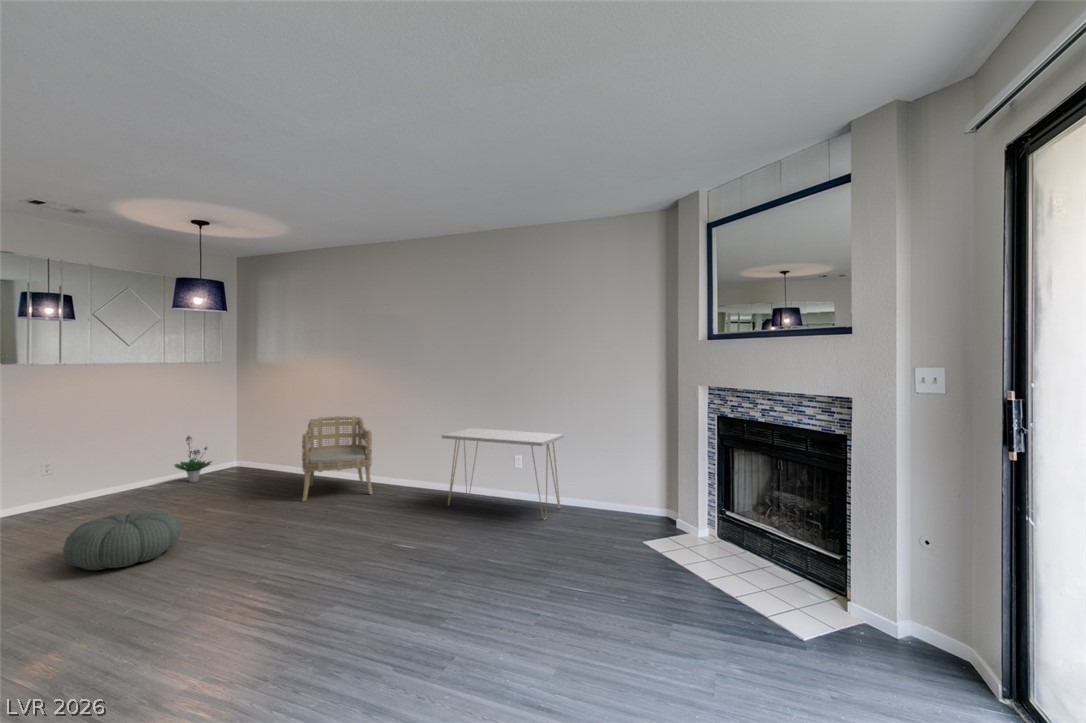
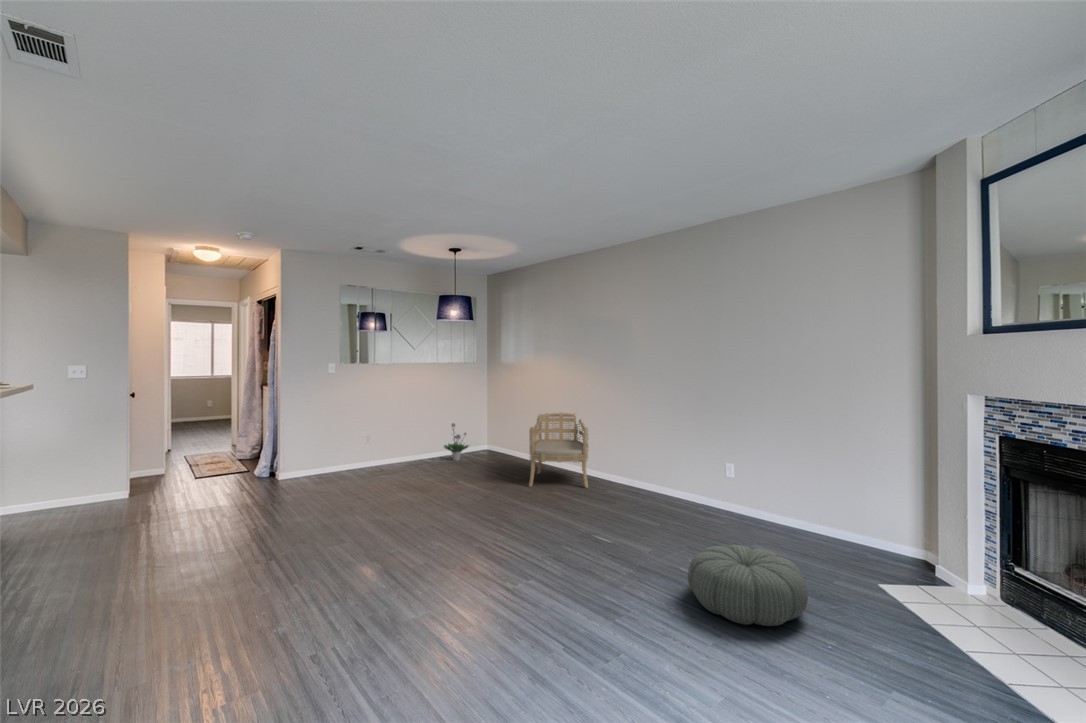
console table: present [442,428,564,519] -> none [648,432,785,538]
pouf: present [63,511,181,570] -> present [688,545,808,626]

